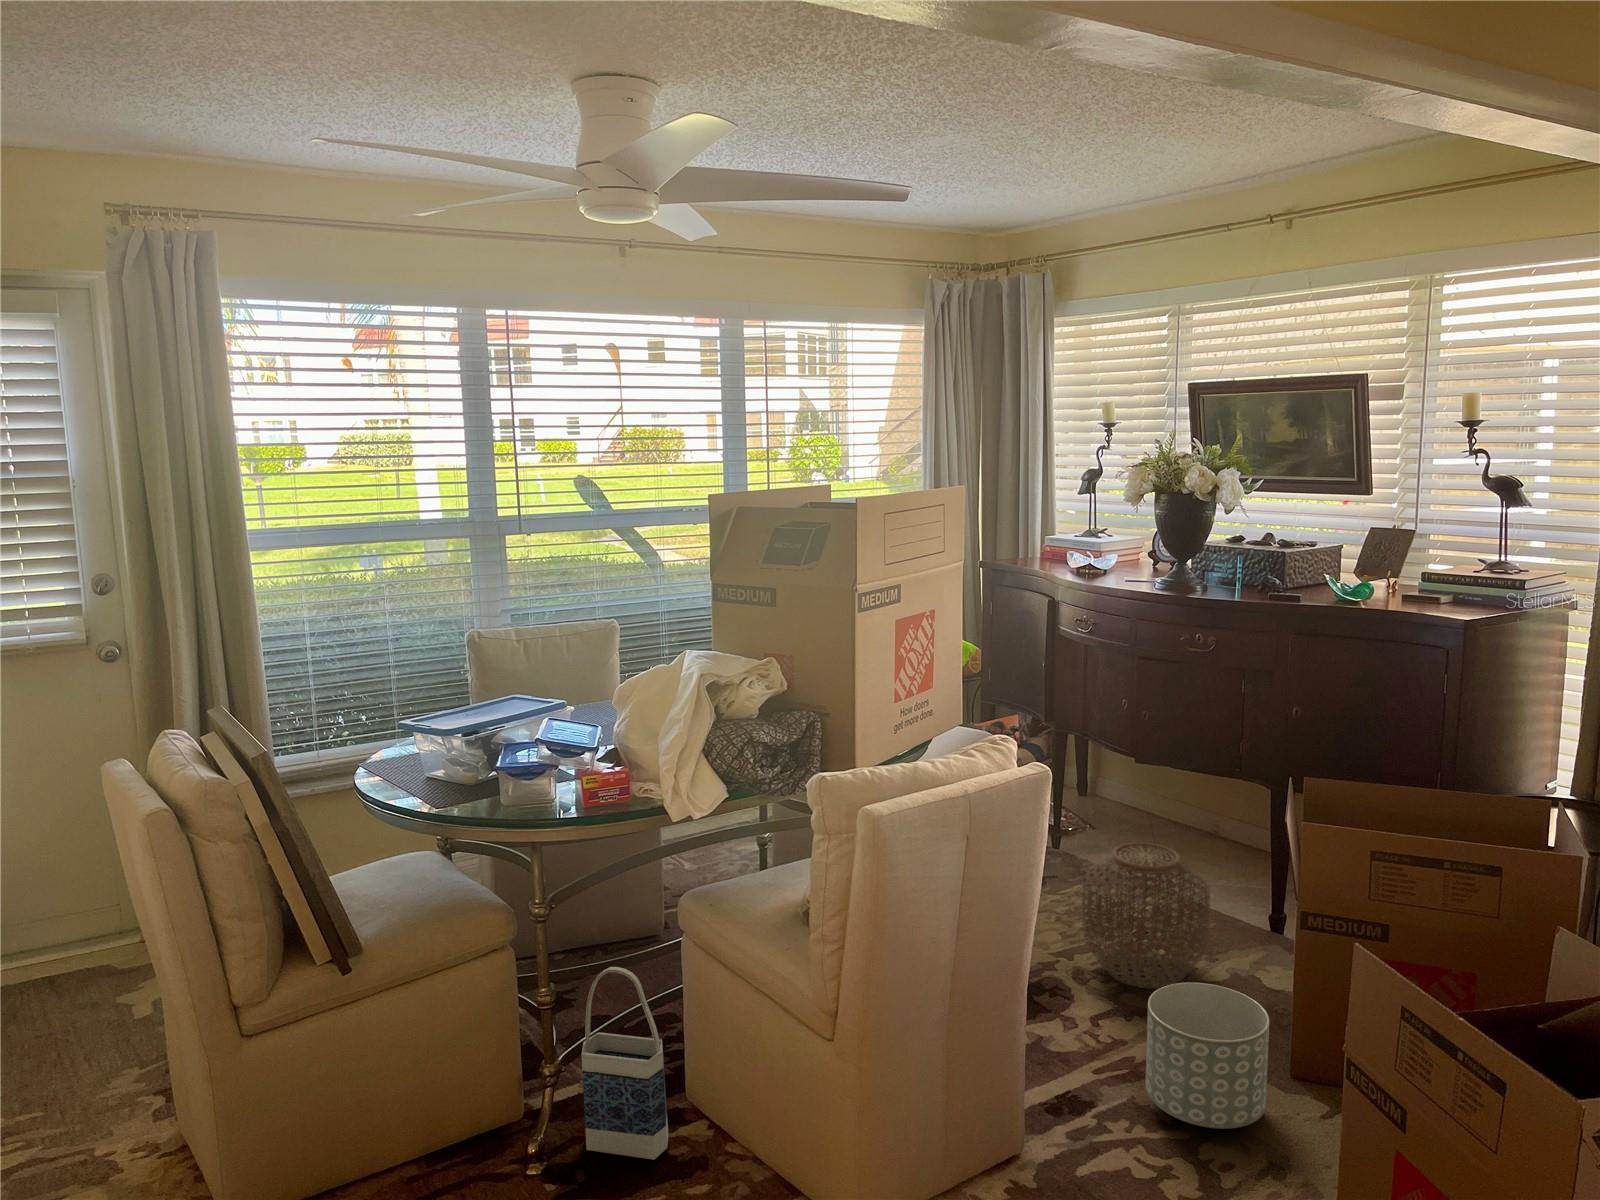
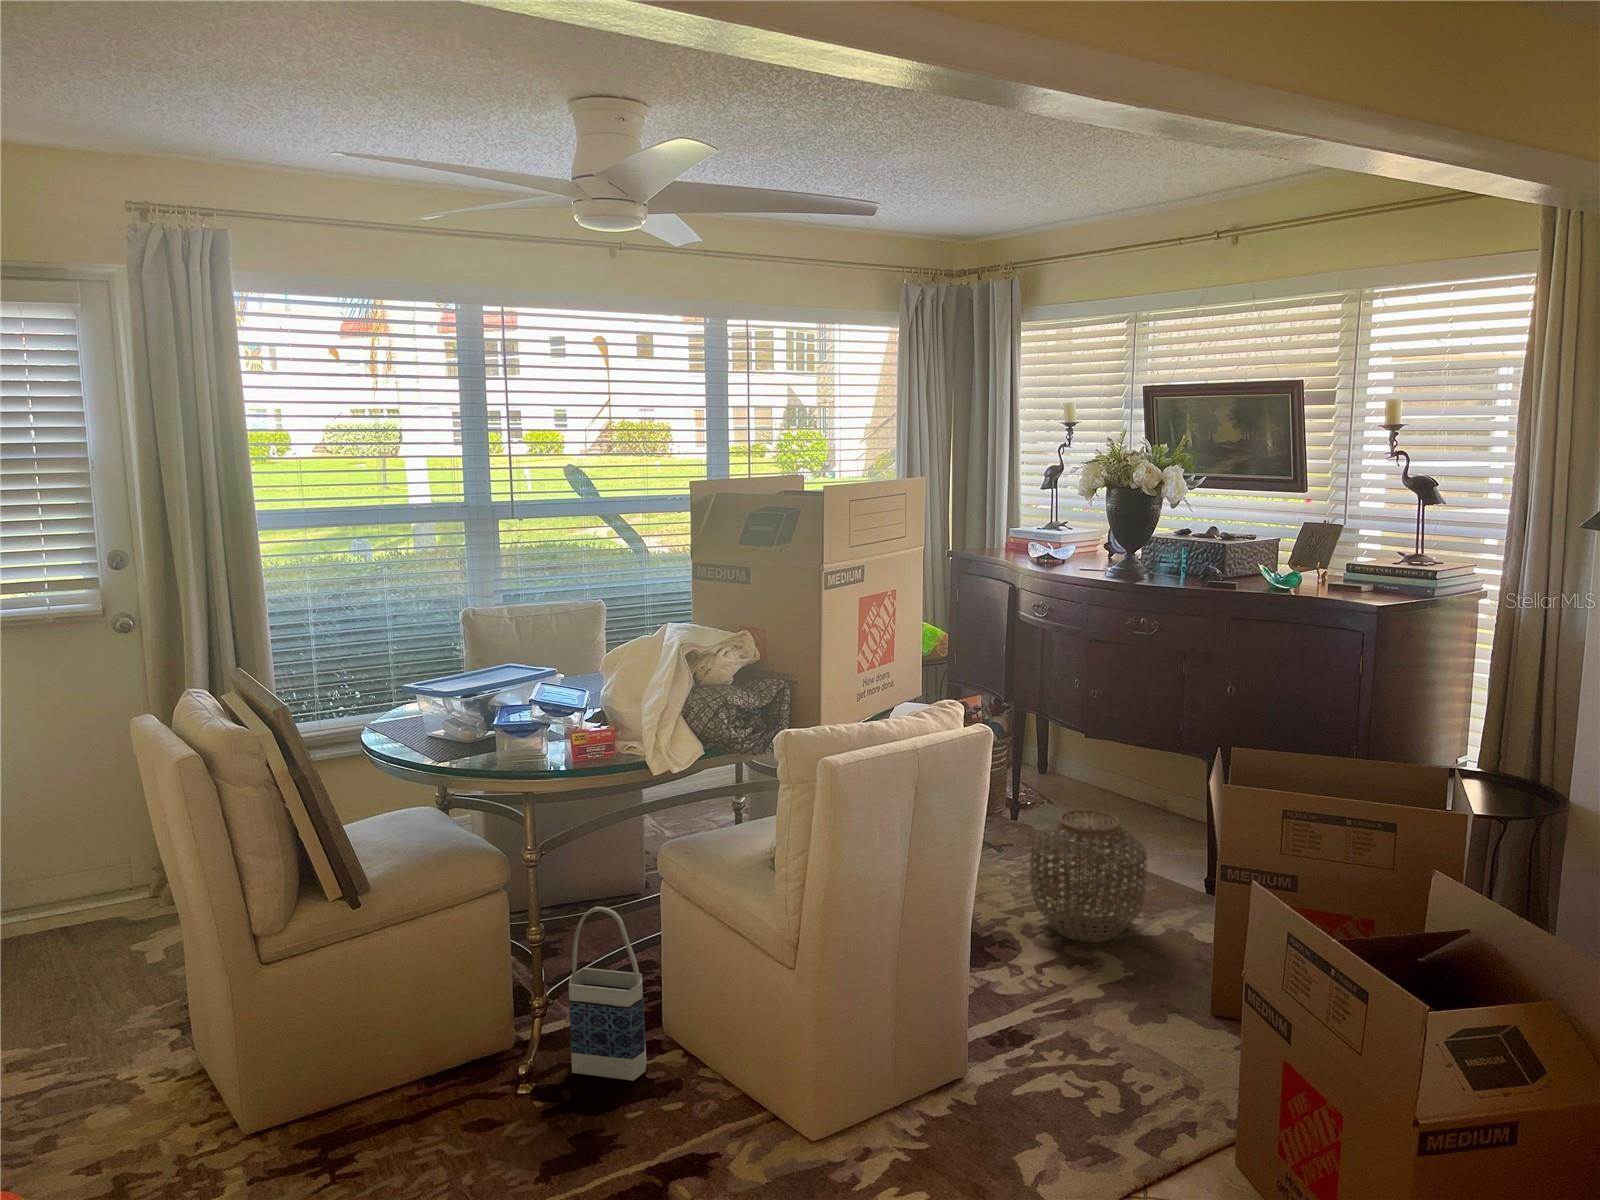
planter: present [1146,983,1269,1129] -> none [1079,929,1189,1056]

